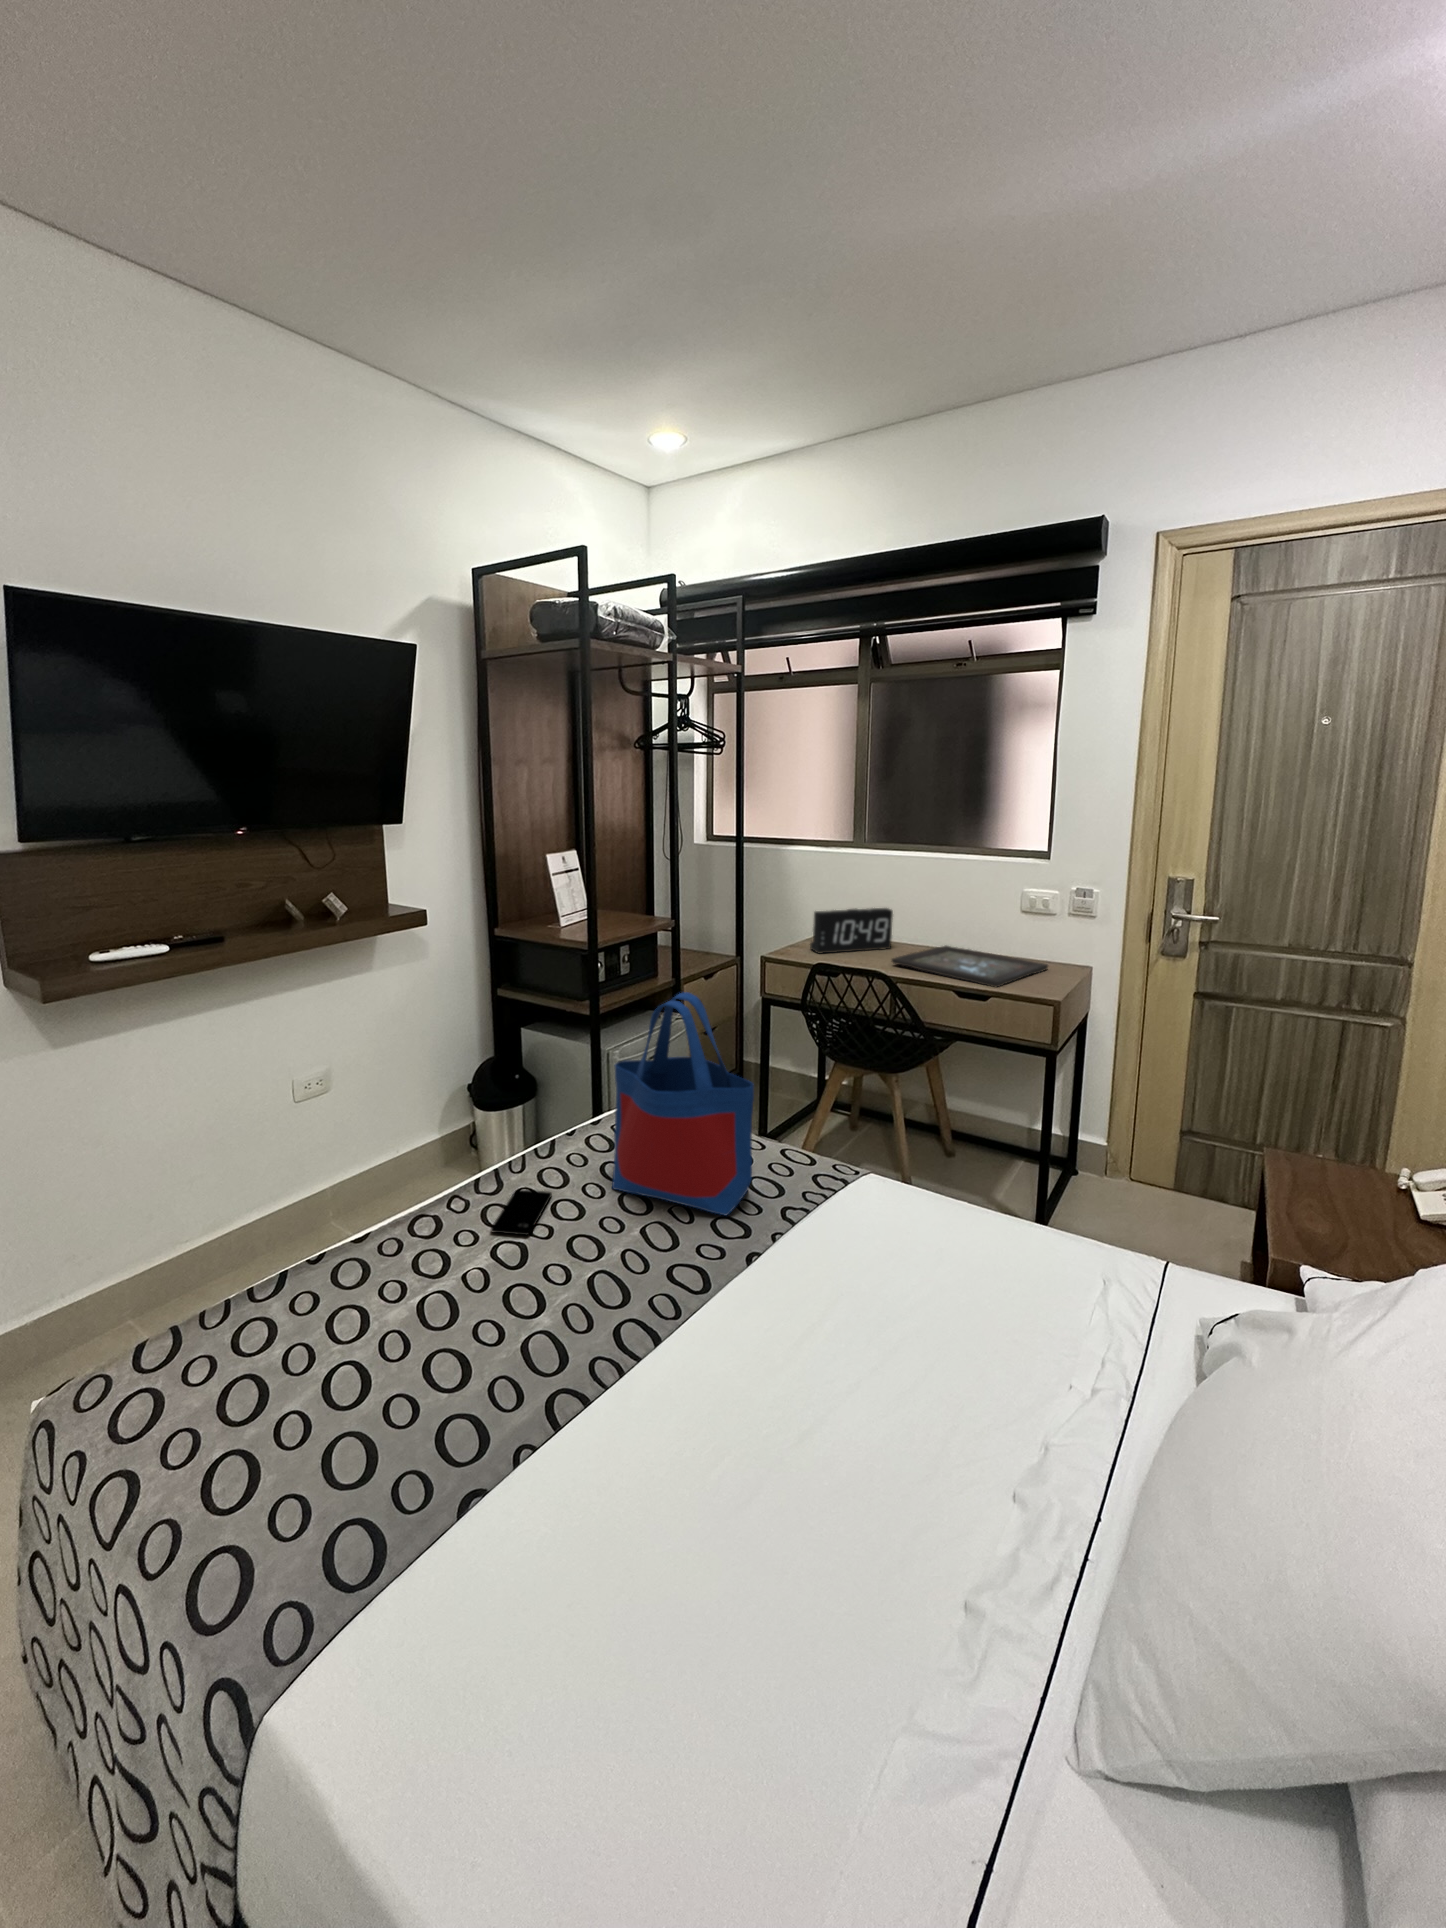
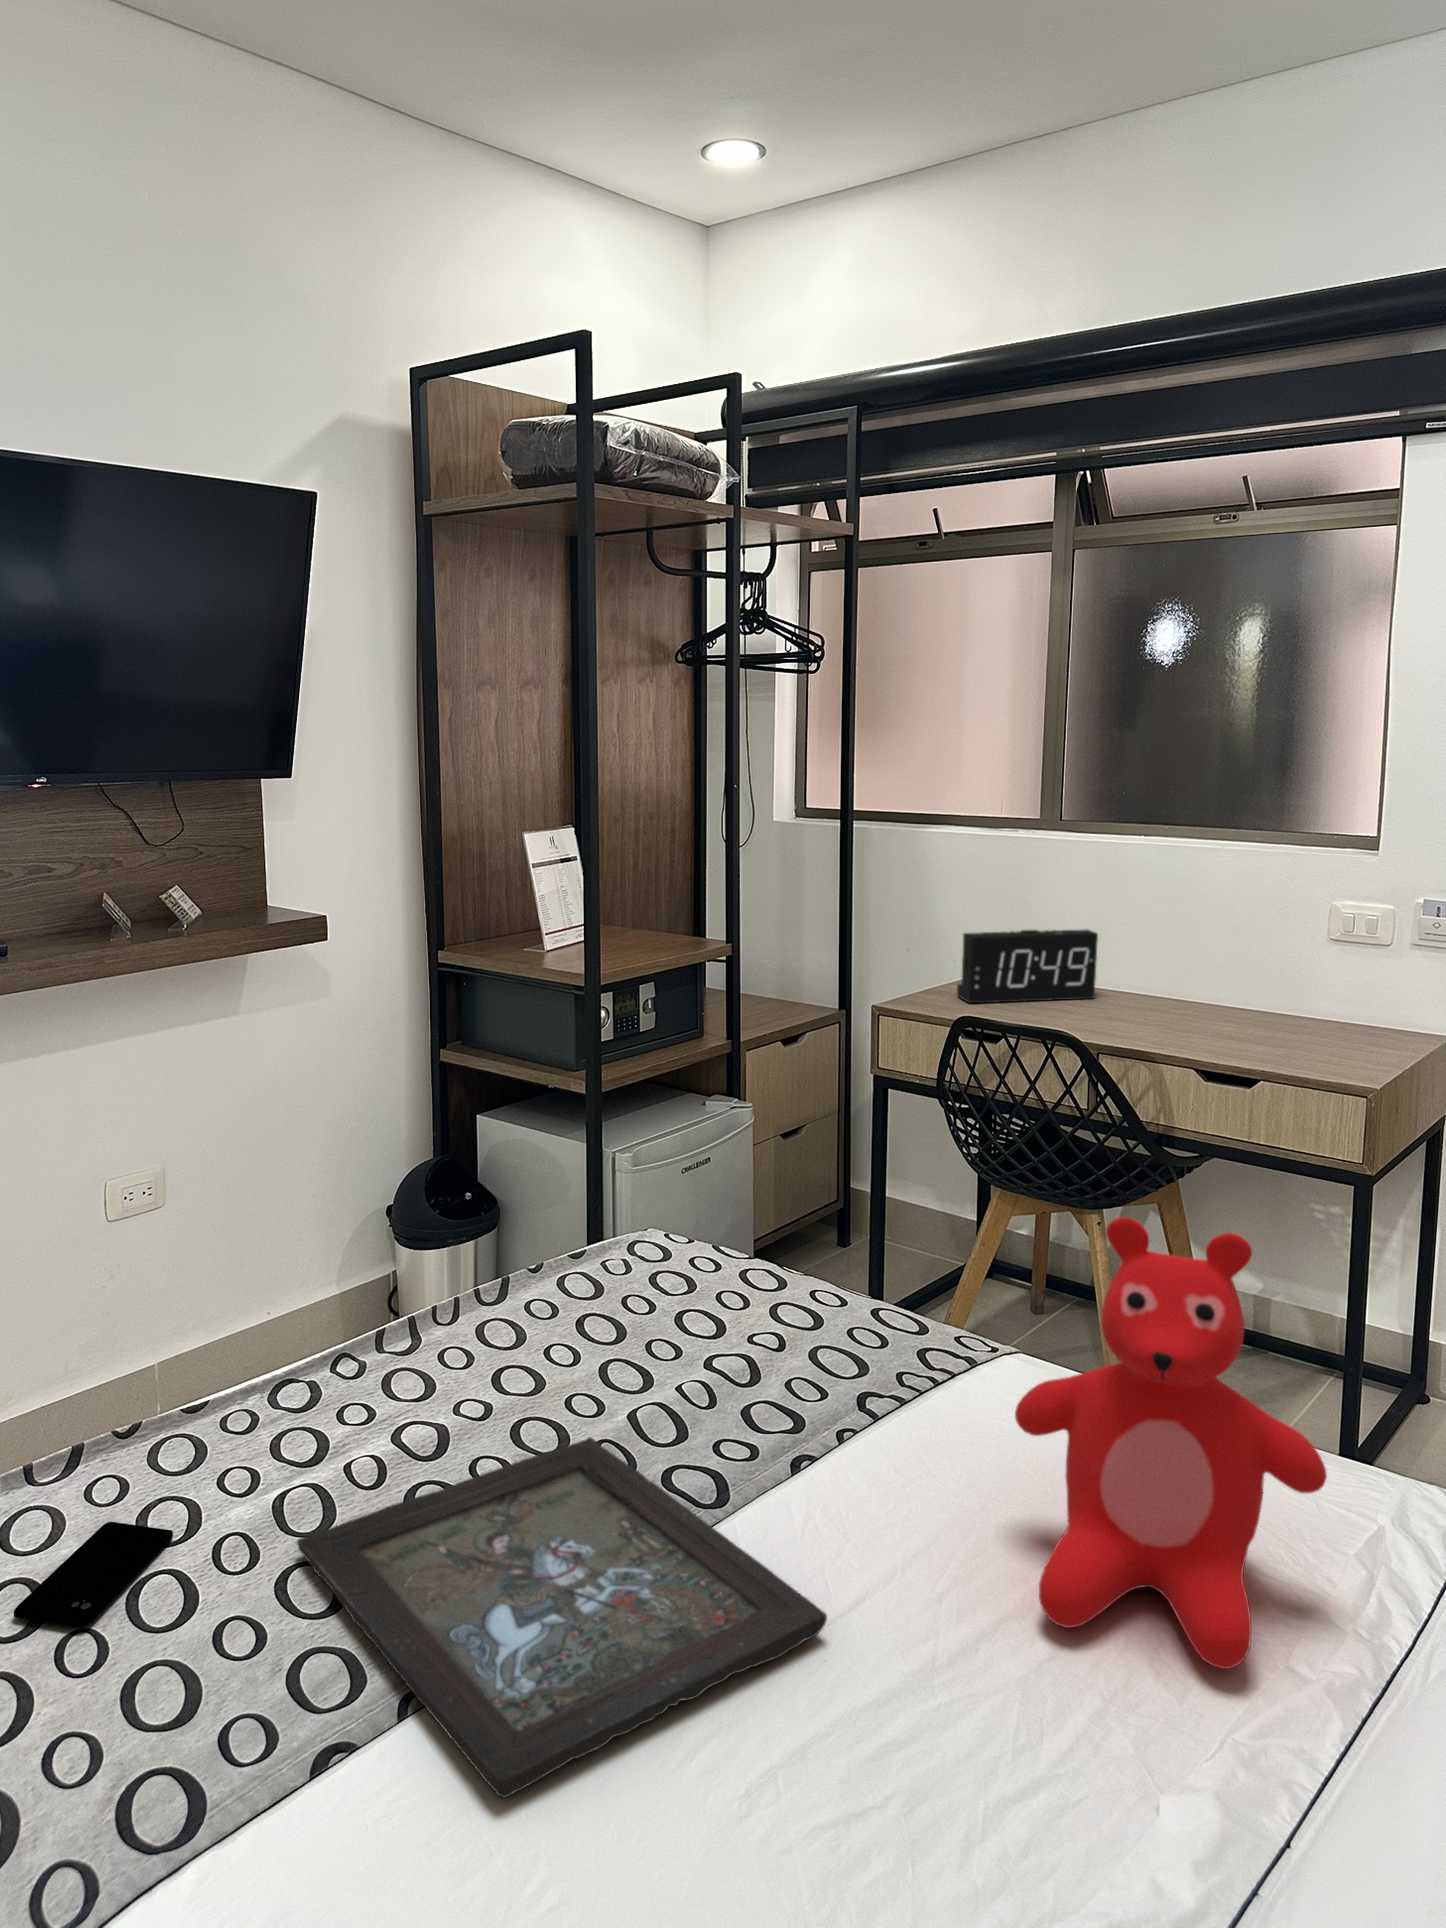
tray: present [892,946,1048,987] -> present [297,1437,827,1798]
tote bag: present [612,992,754,1215] -> none [591,1040,816,1398]
teddy bear: none [890,1105,1087,1391] -> present [1015,1217,1327,1669]
smartphone: present [491,1190,552,1235] -> present [14,1522,173,1628]

